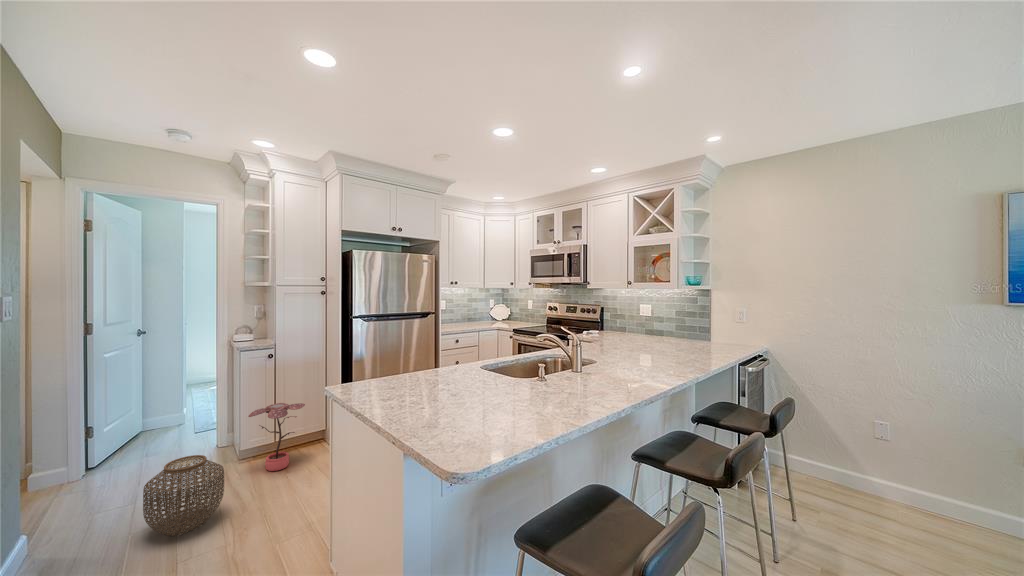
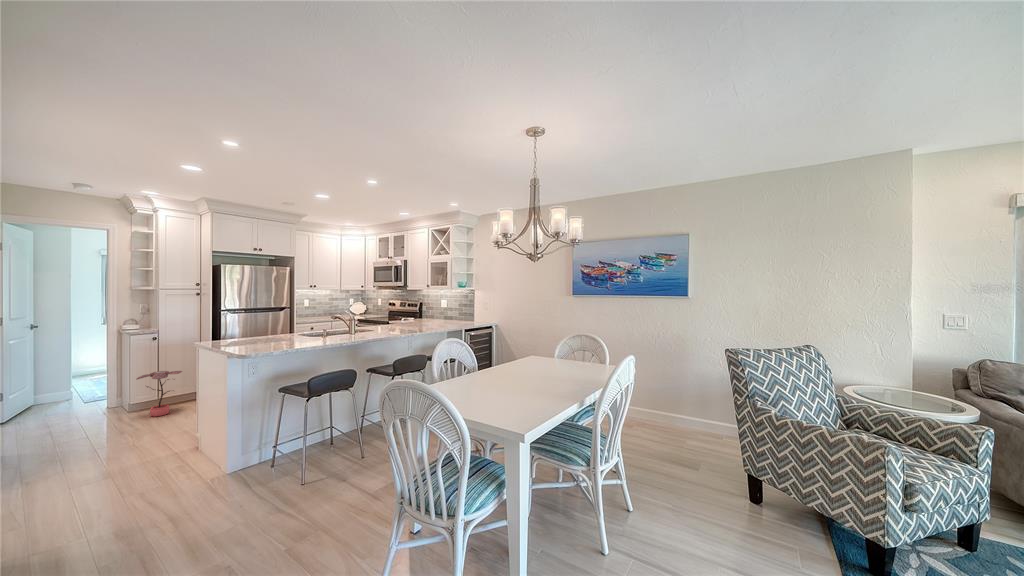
woven basket: present [143,455,224,536] -> none [59,398,119,446]

